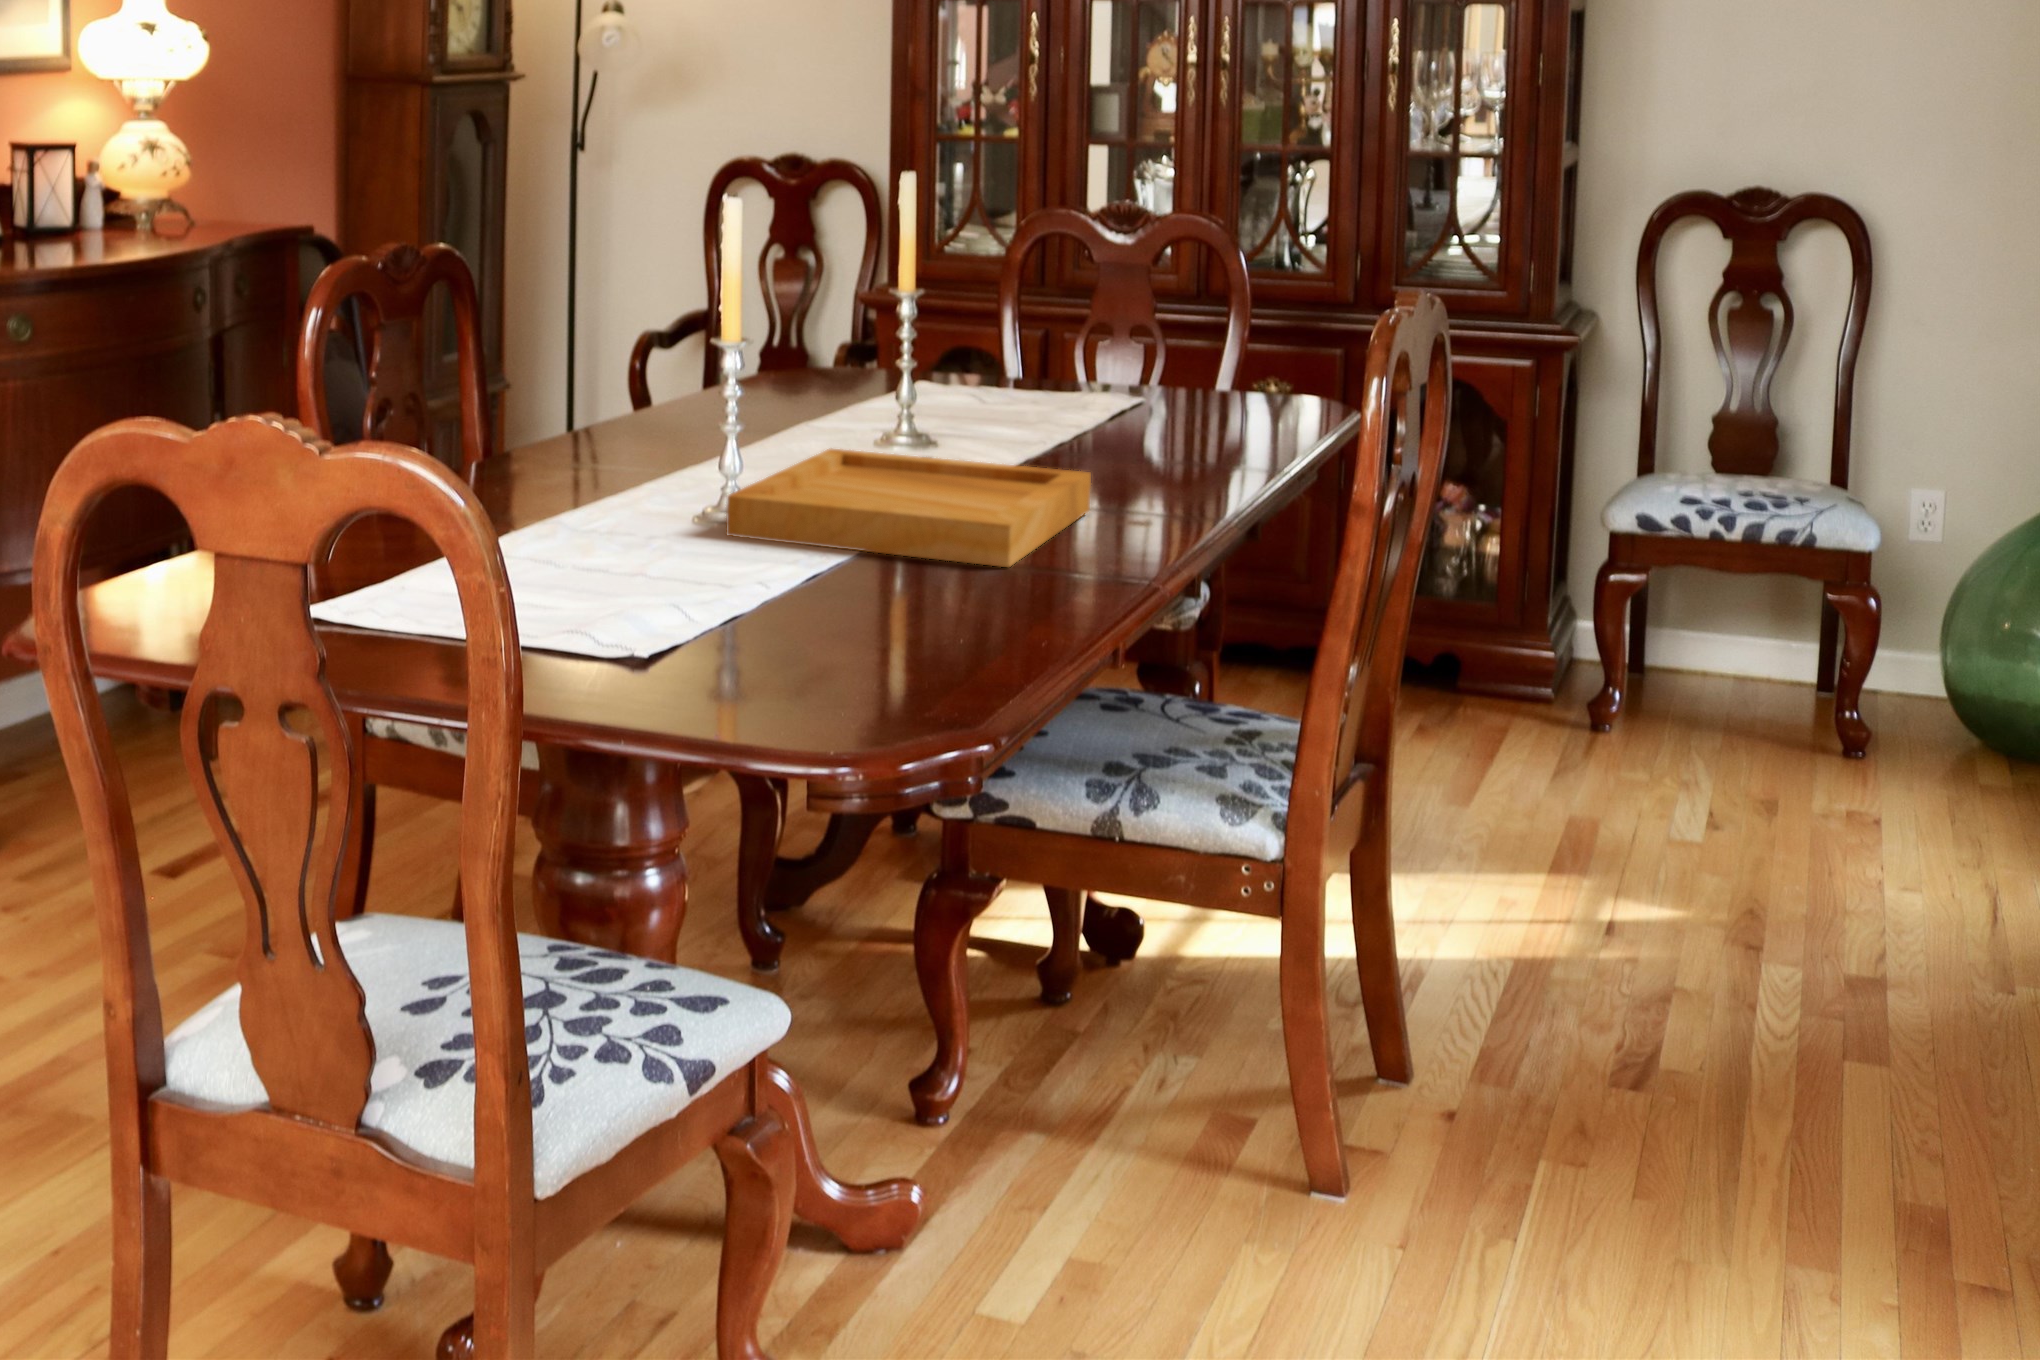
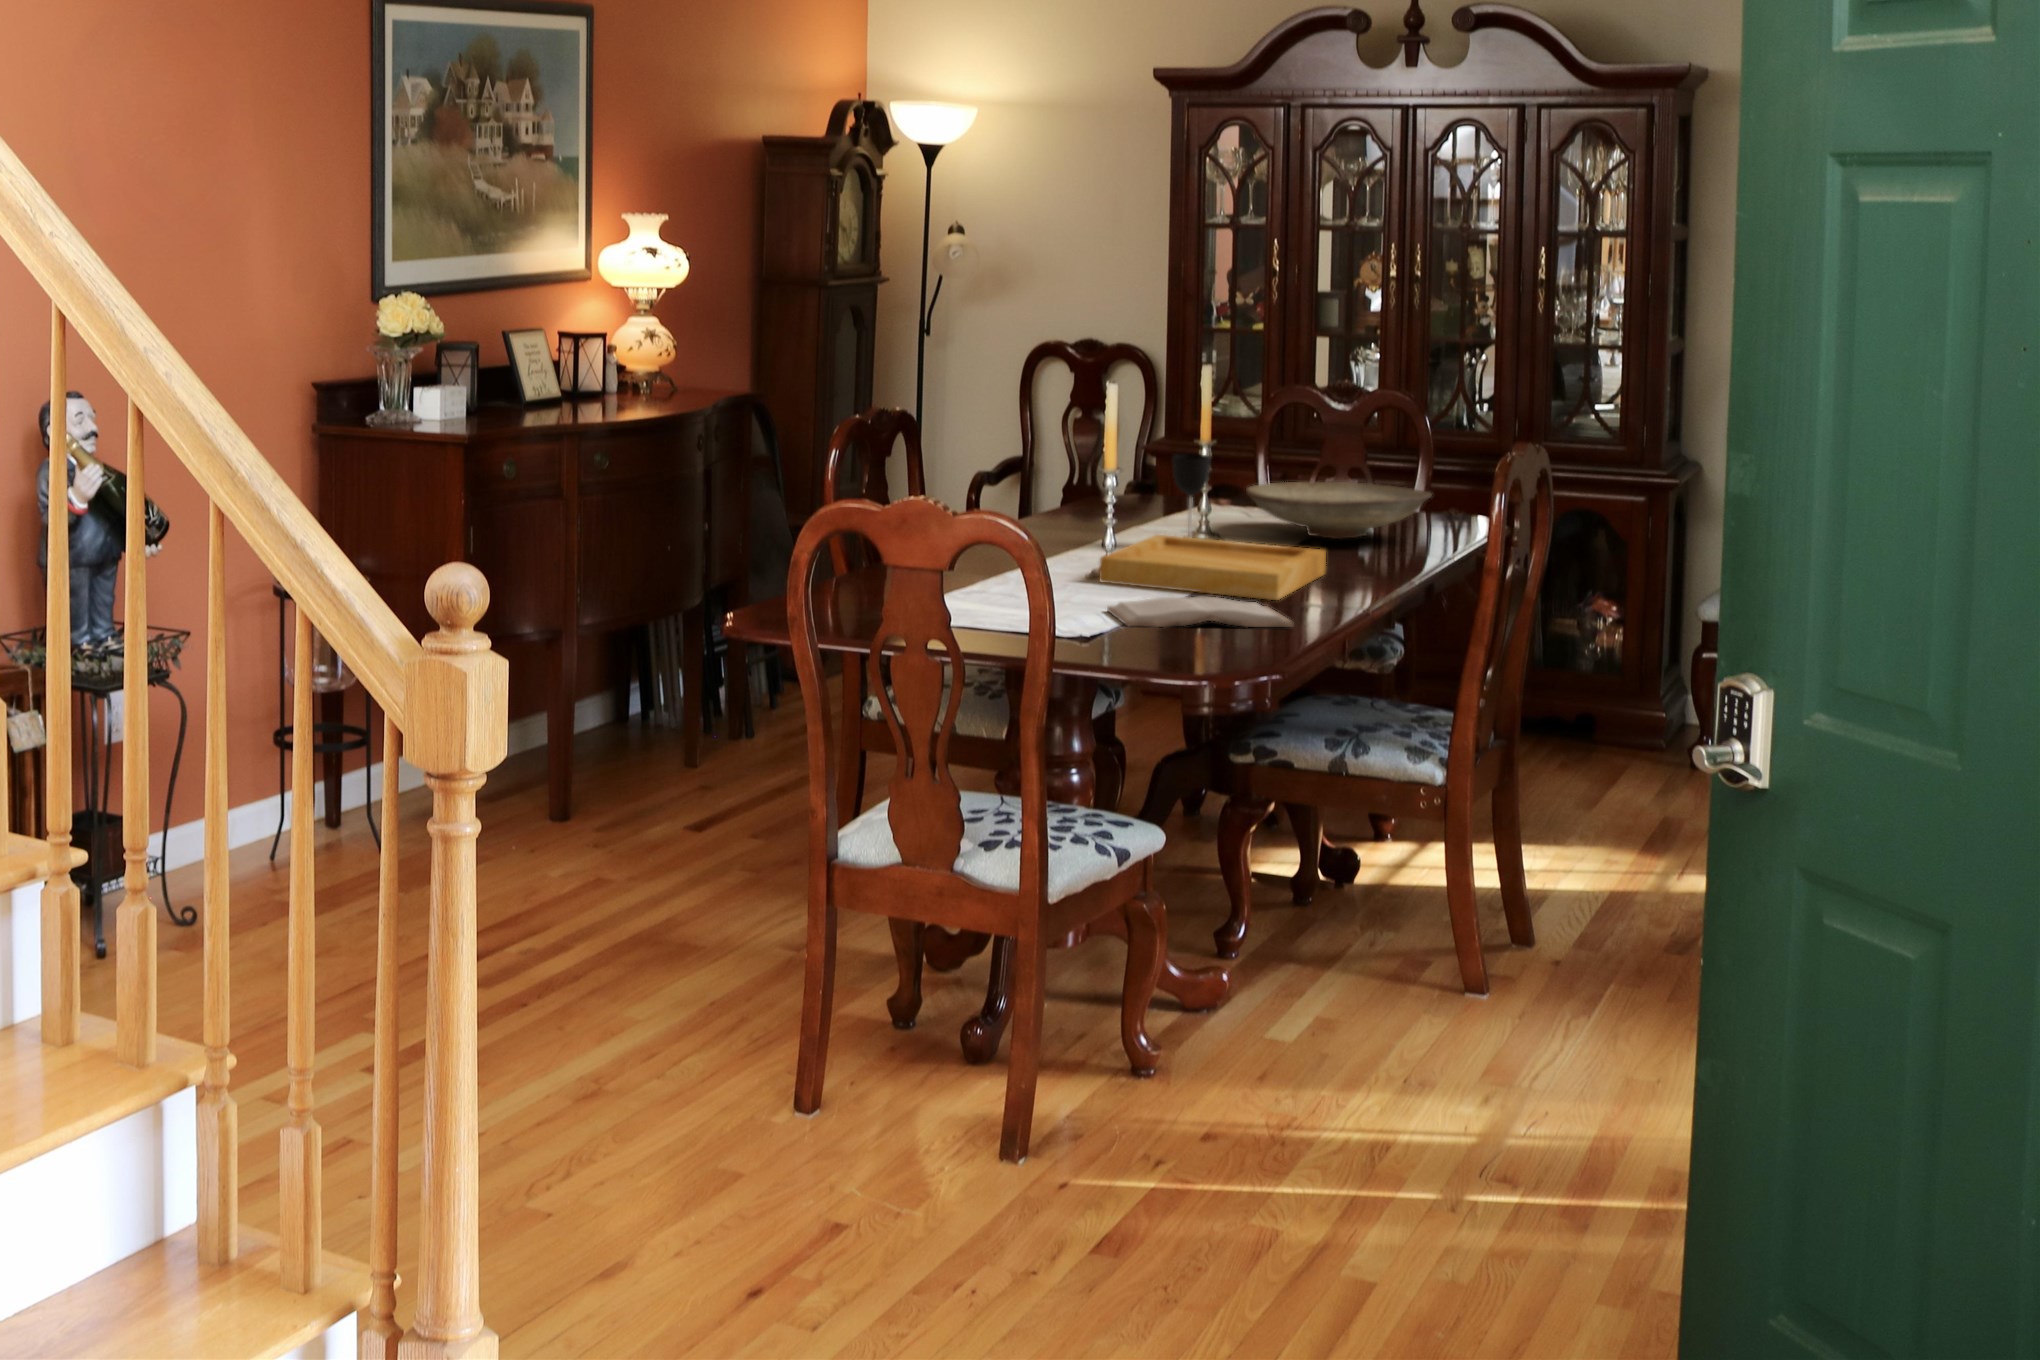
wine glass: none [860,318,918,468] -> present [1173,454,1210,538]
decorative bowl: none [977,353,1251,443] -> present [1246,481,1431,539]
book: none [718,572,1030,635] -> present [1107,596,1293,627]

